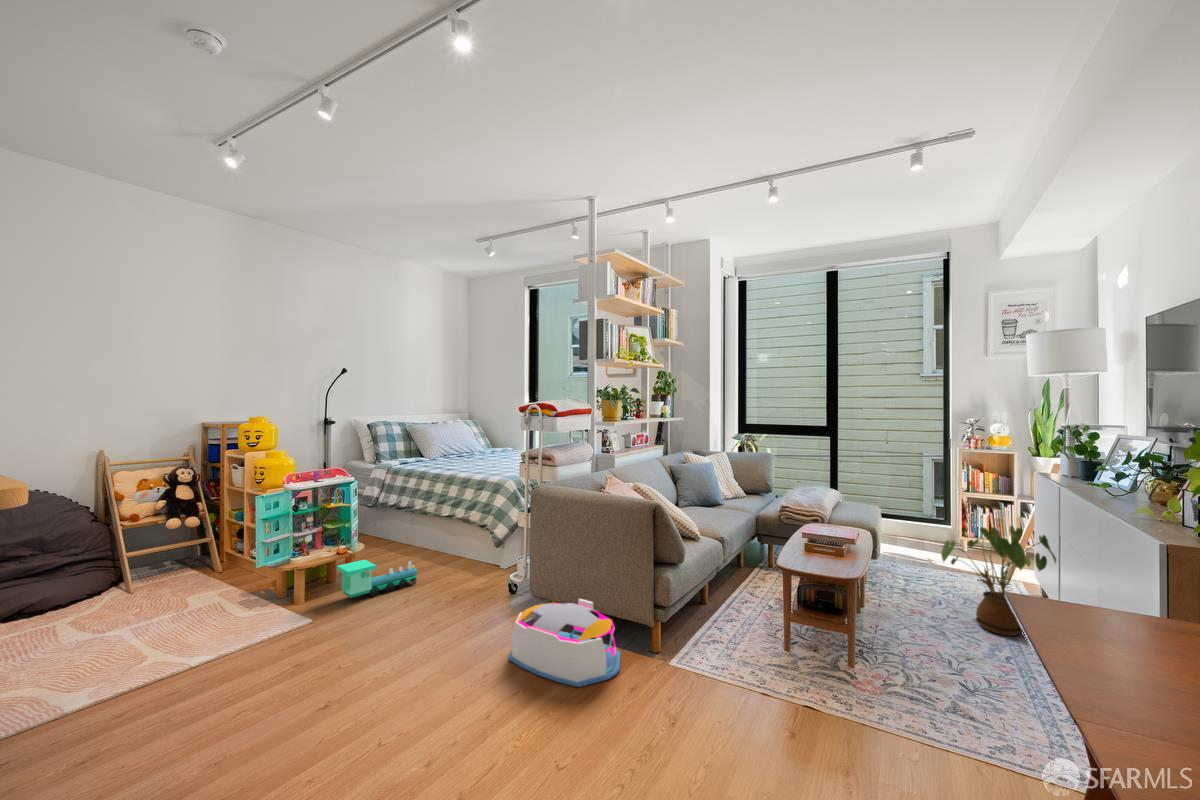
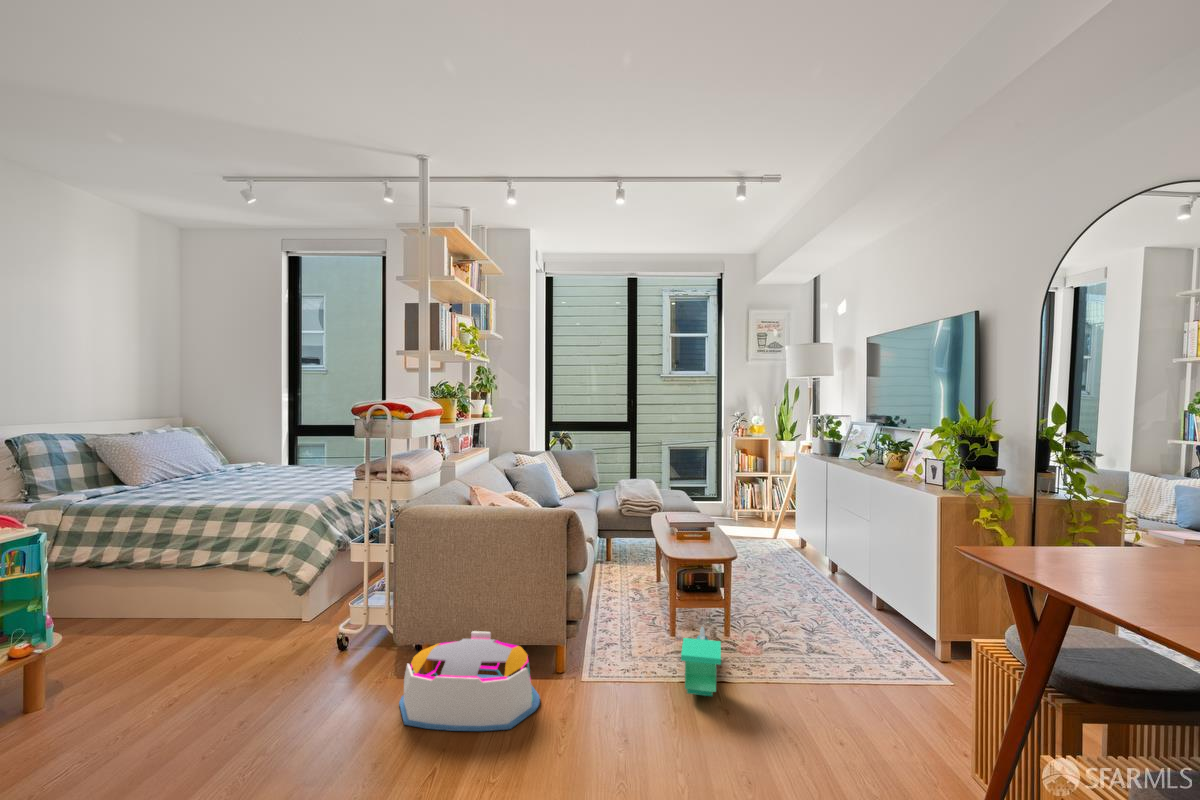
house plant: present [941,526,1056,636] -> none [760,498,835,586]
toy train: present [337,560,419,598] -> present [681,627,721,696]

